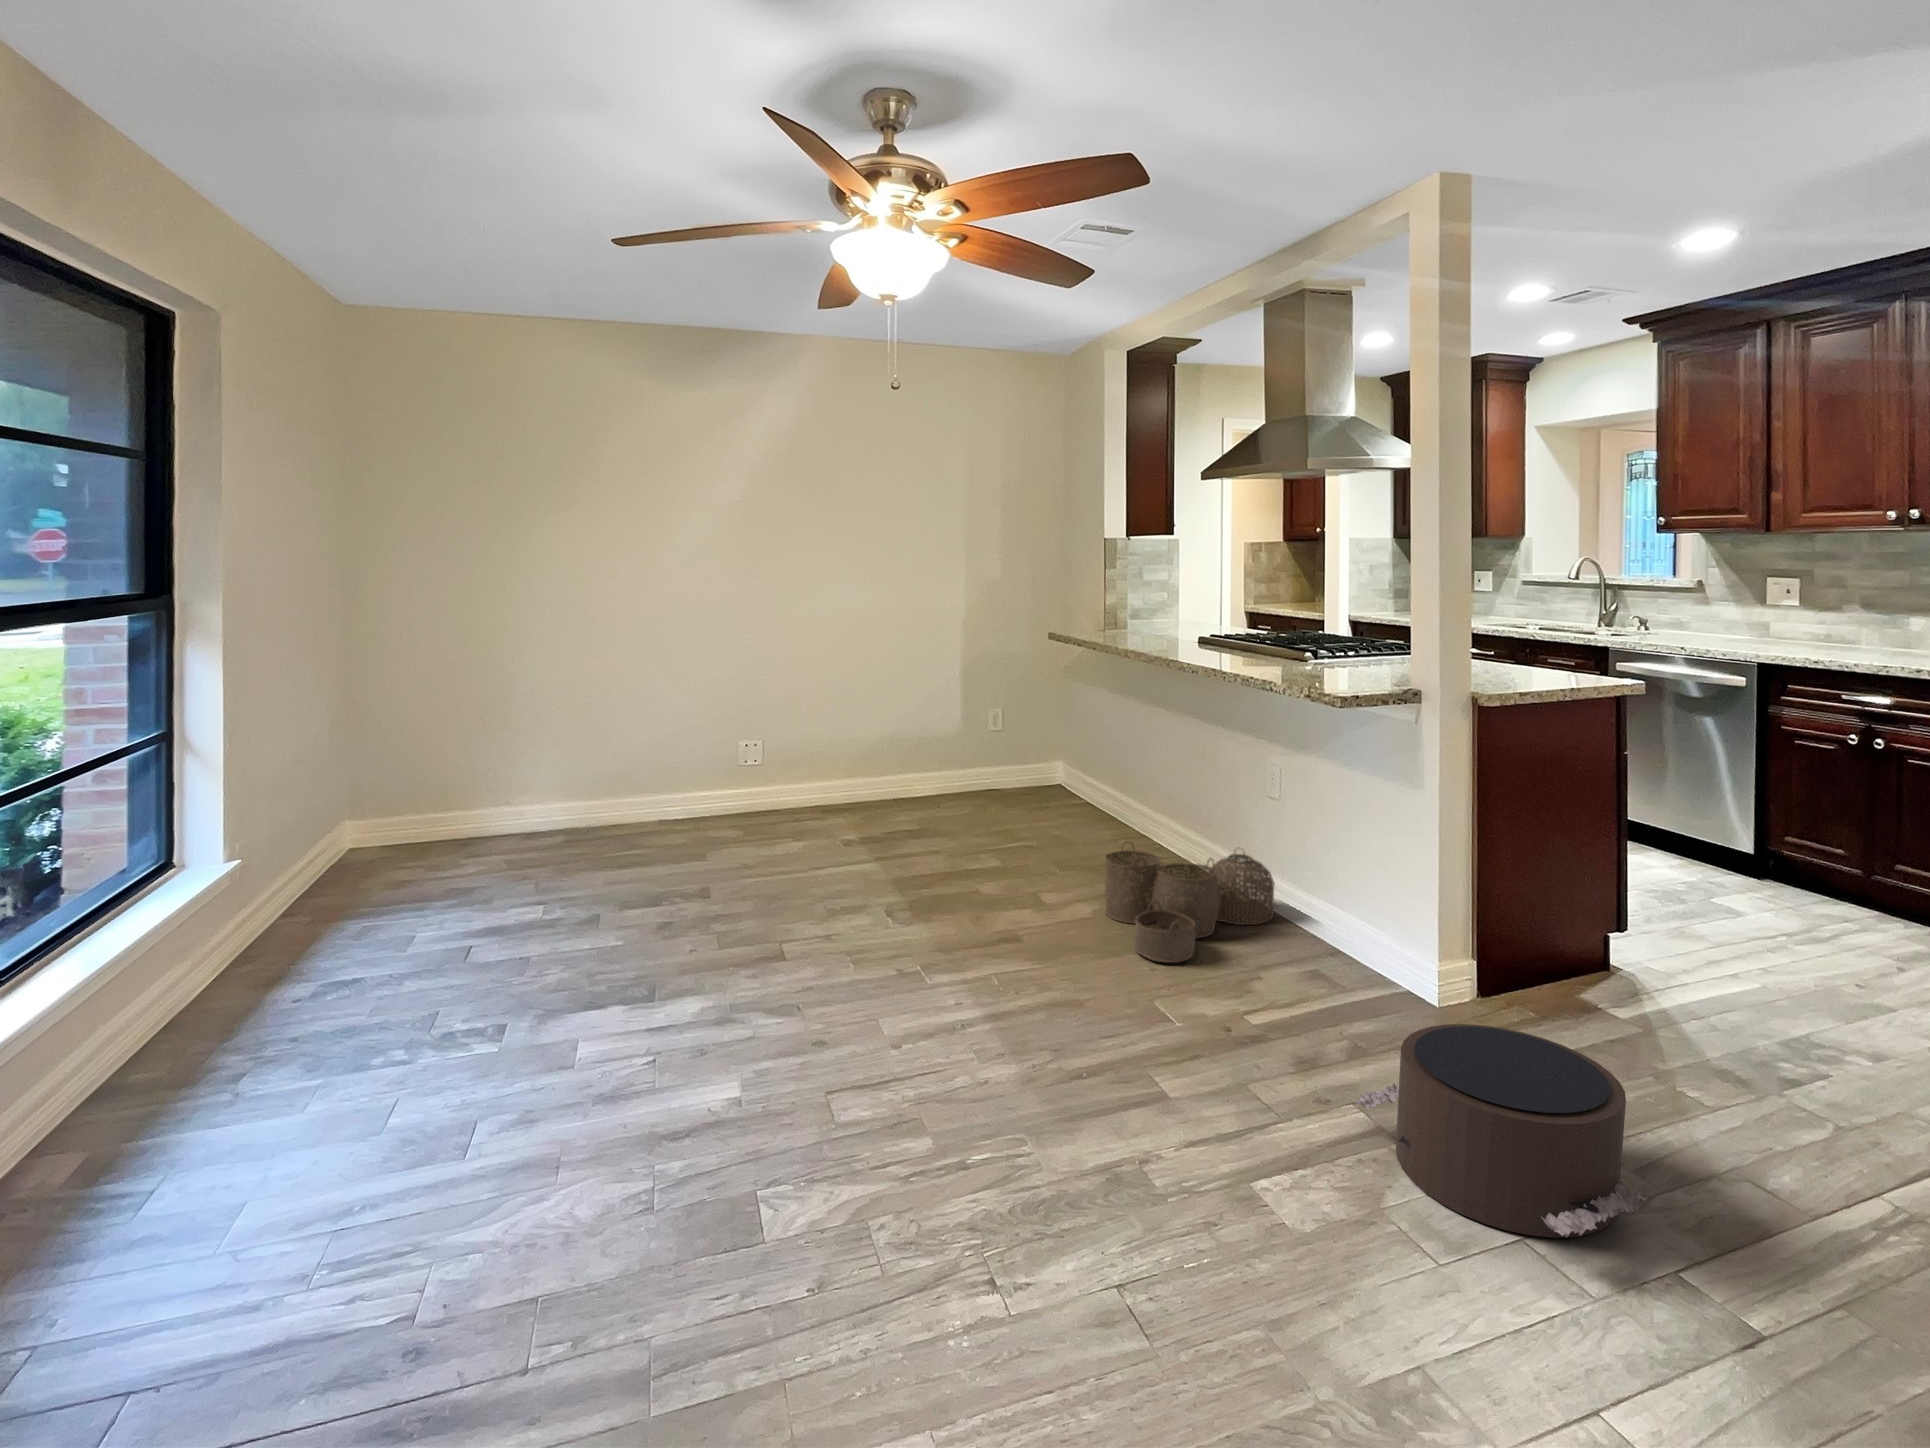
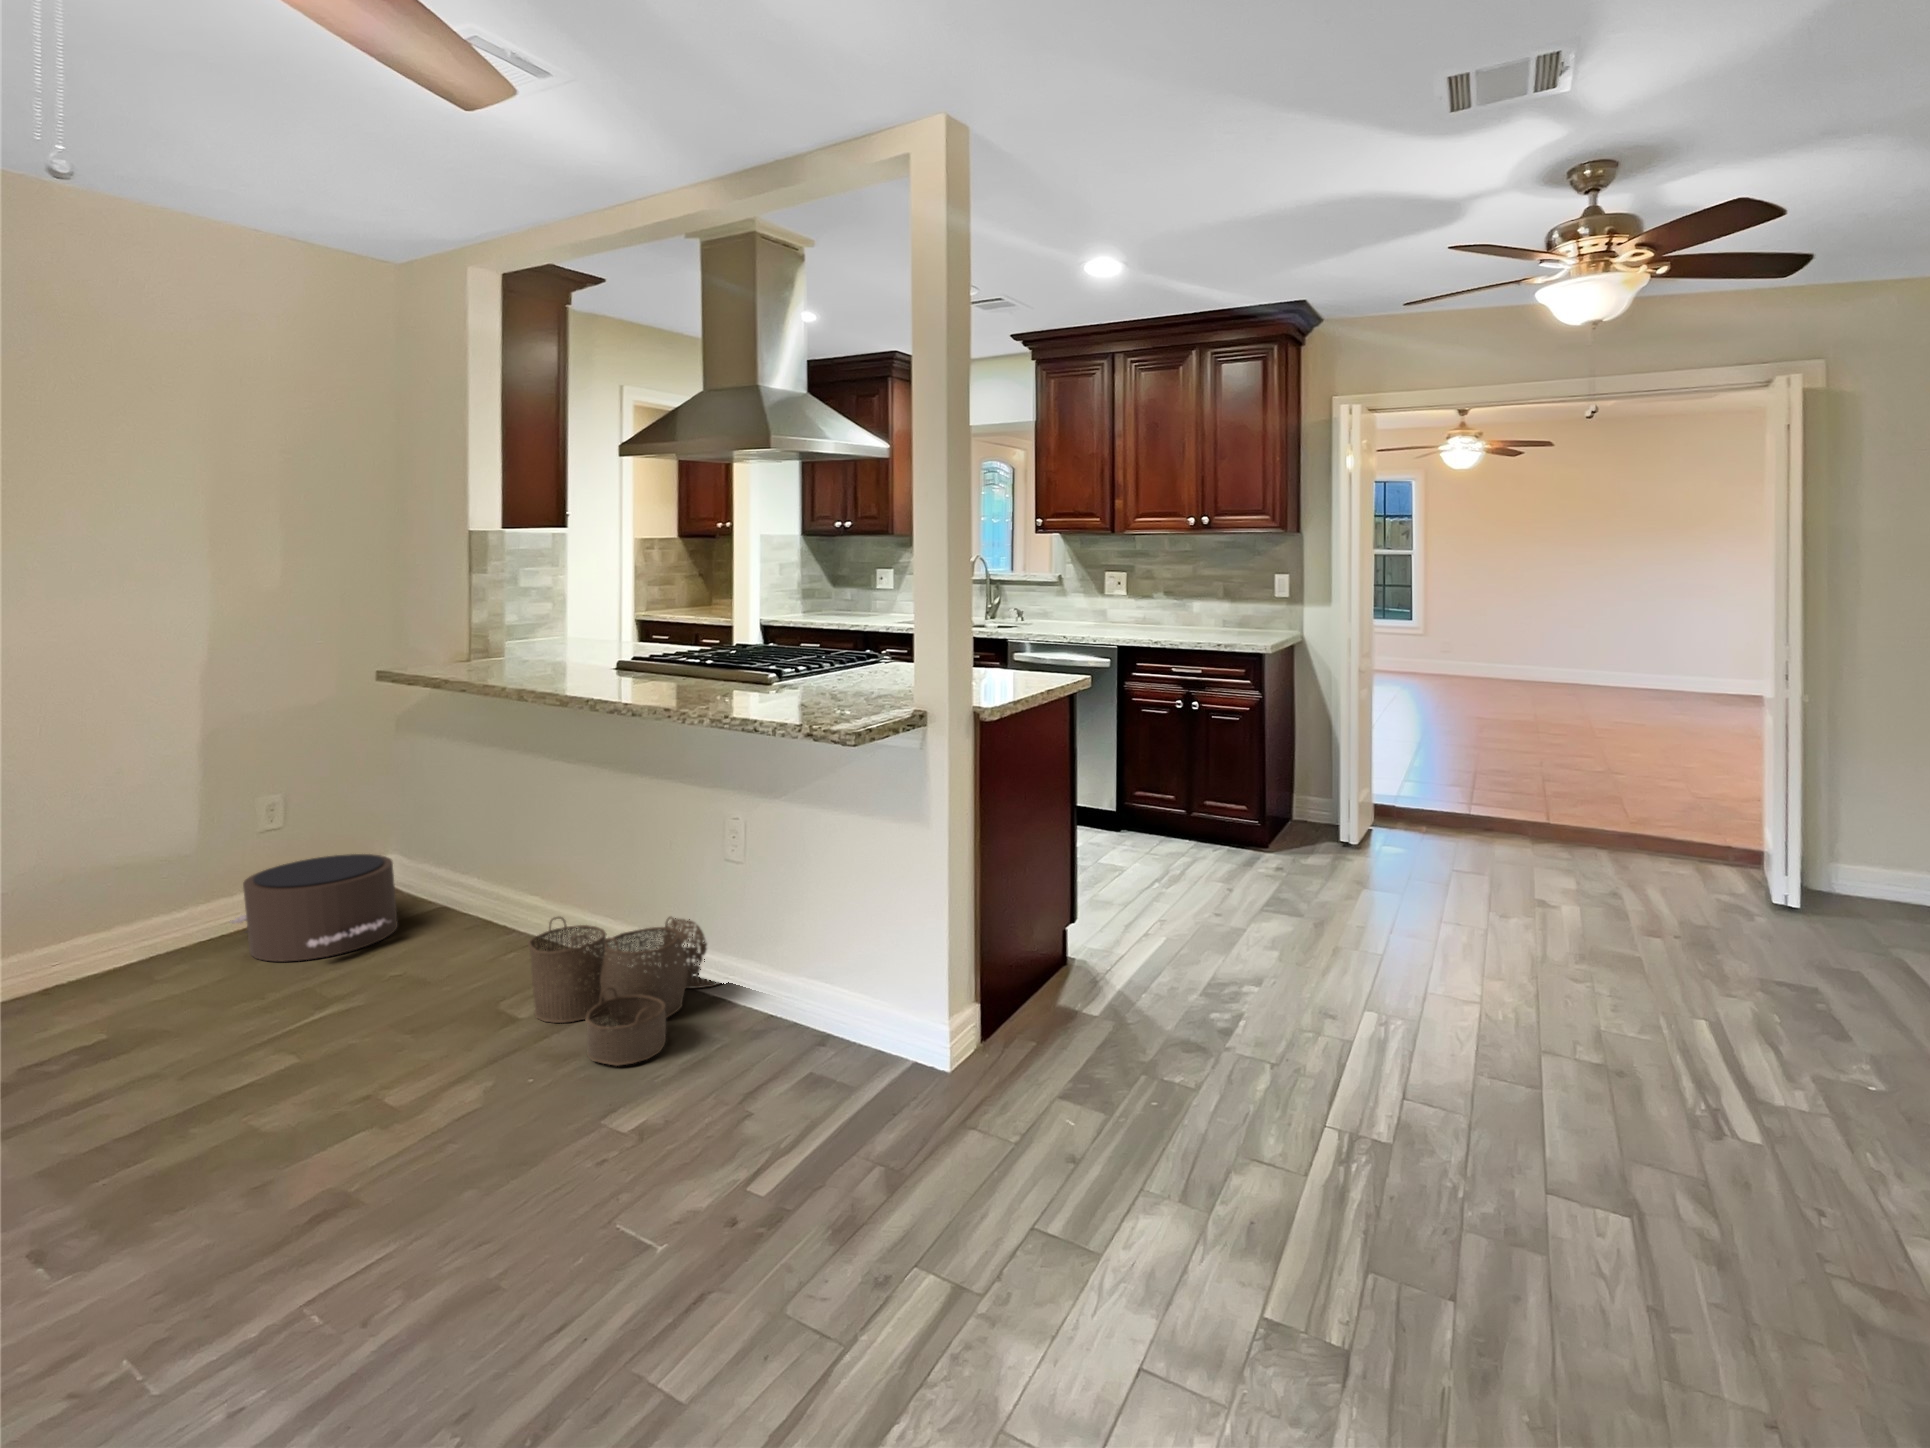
pouf: present [1355,1024,1648,1238] -> present [229,854,398,961]

